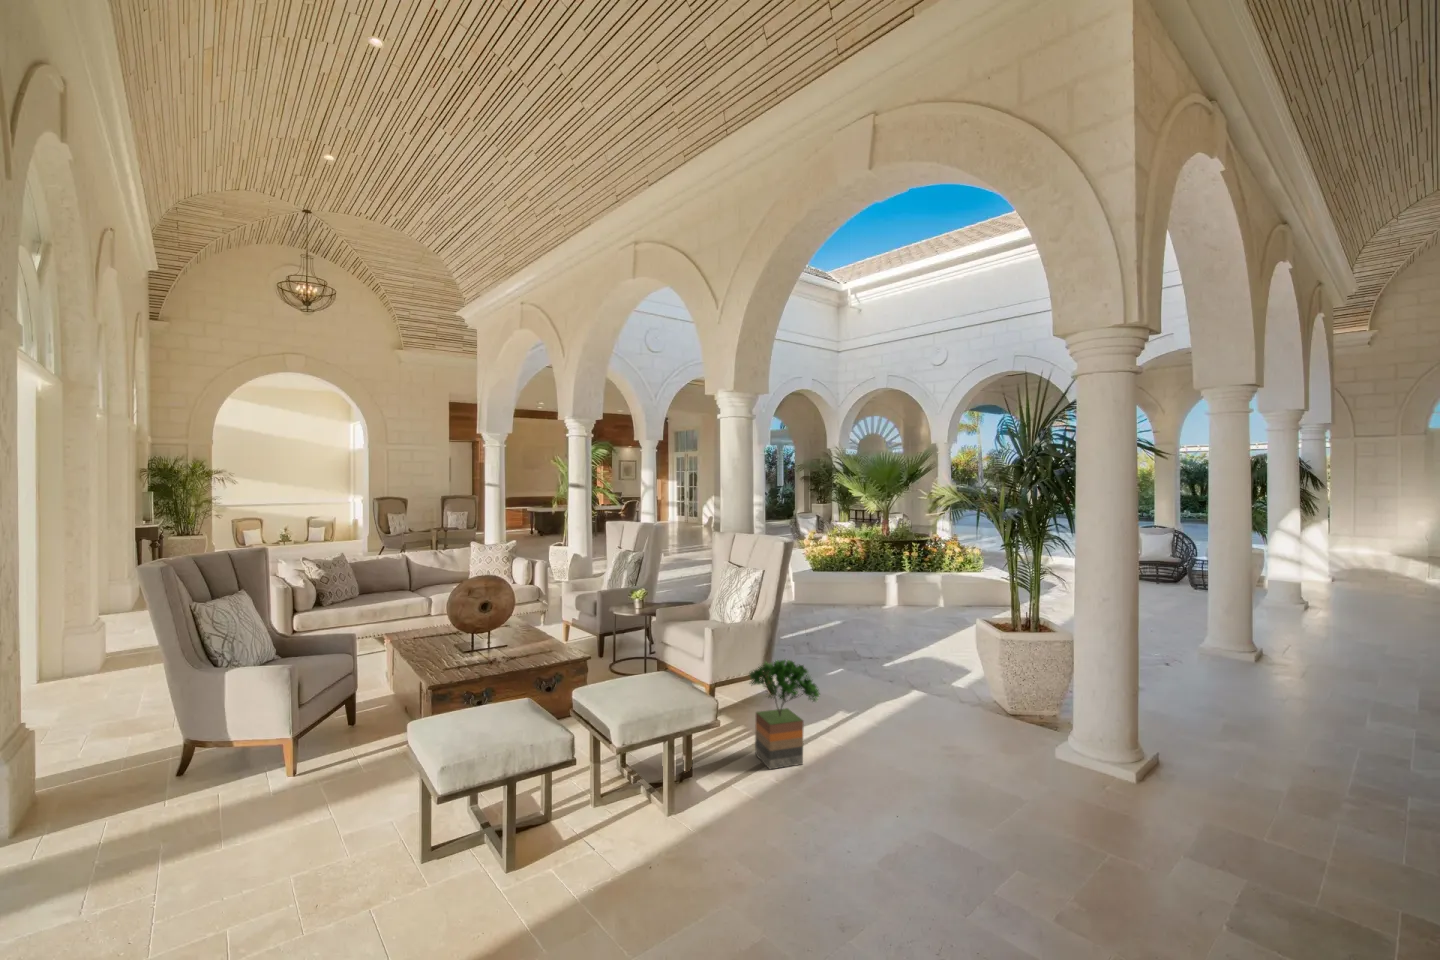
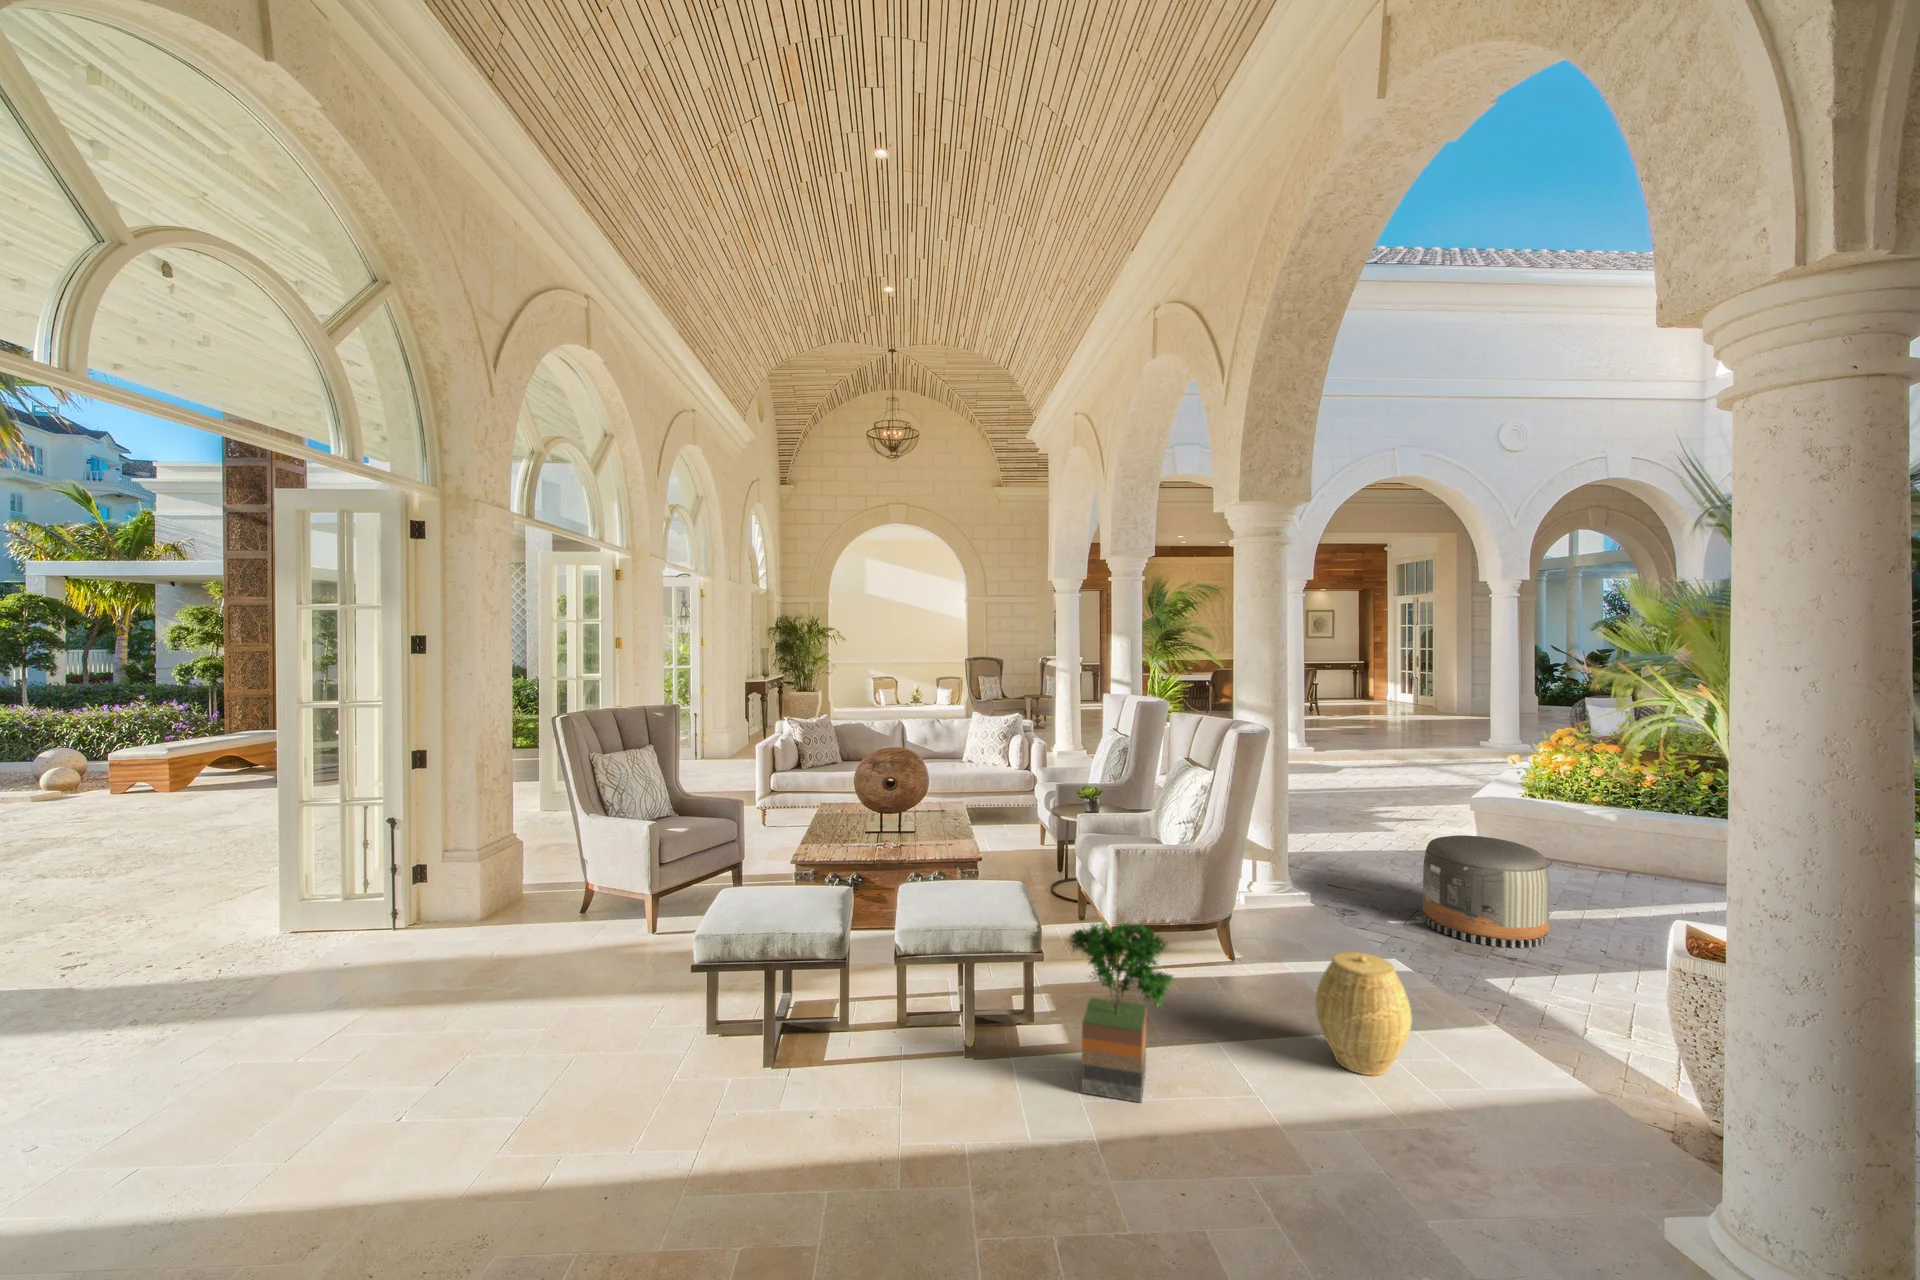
pouf: none [824,593,885,652] -> present [1423,835,1550,948]
woven basket: none [849,657,898,722] -> present [1315,952,1412,1076]

